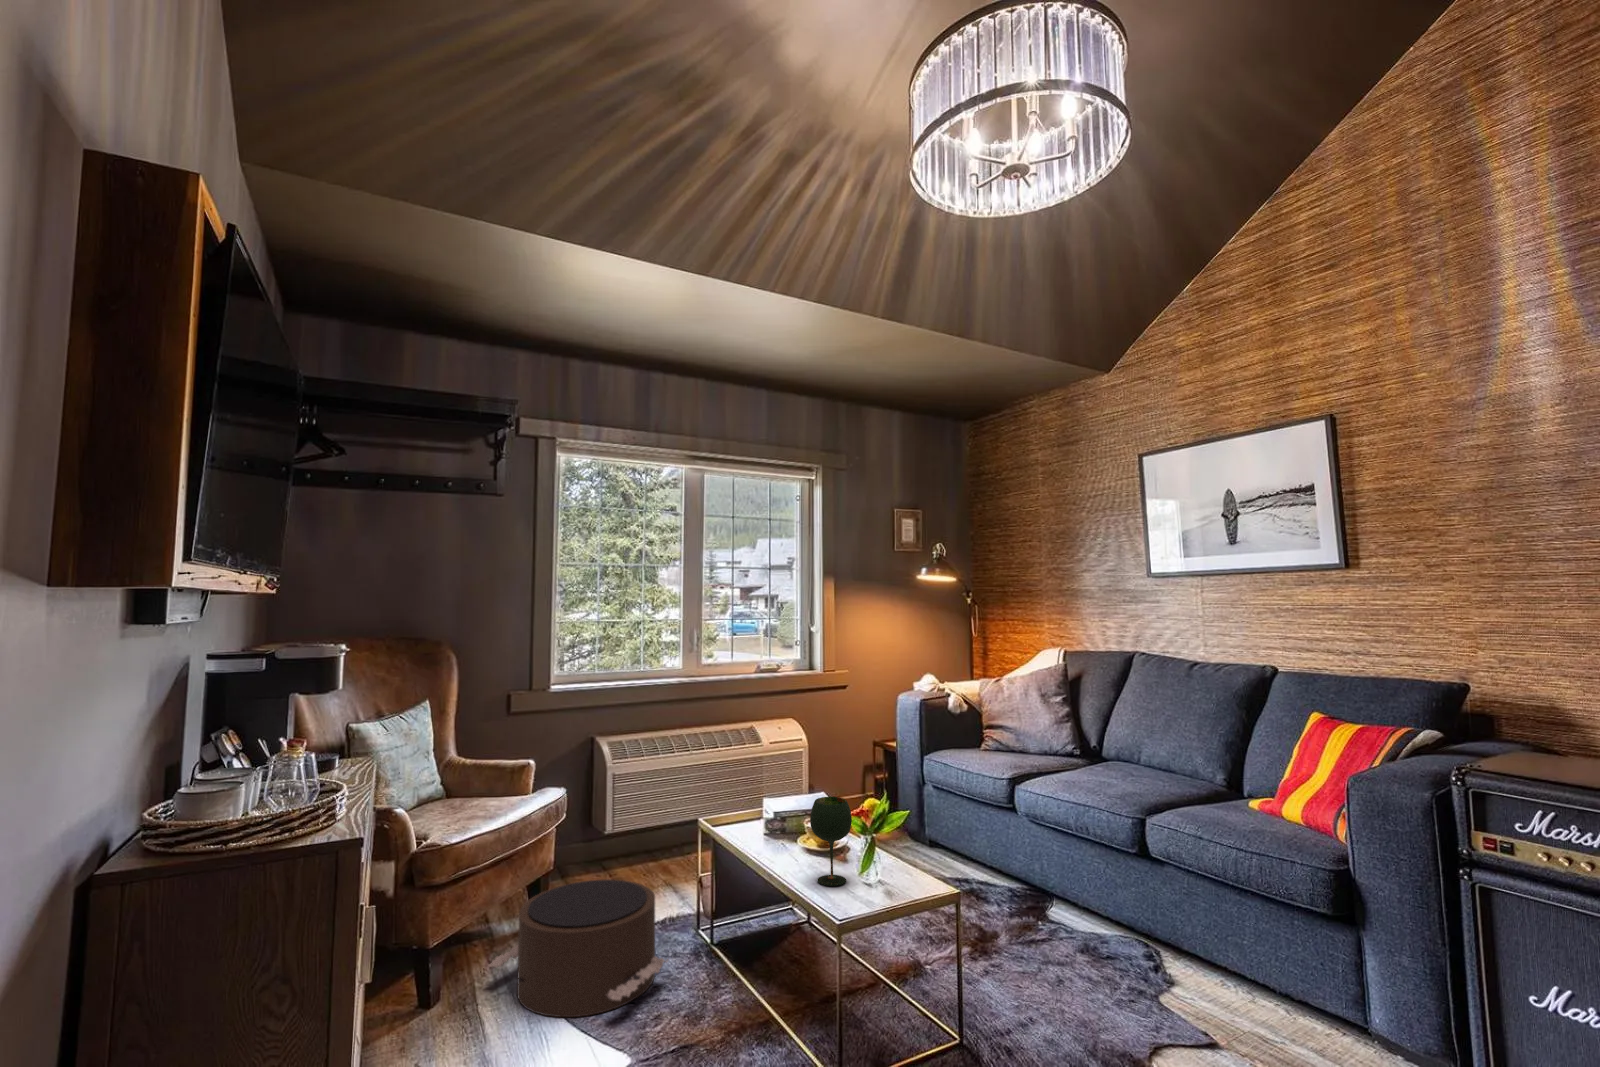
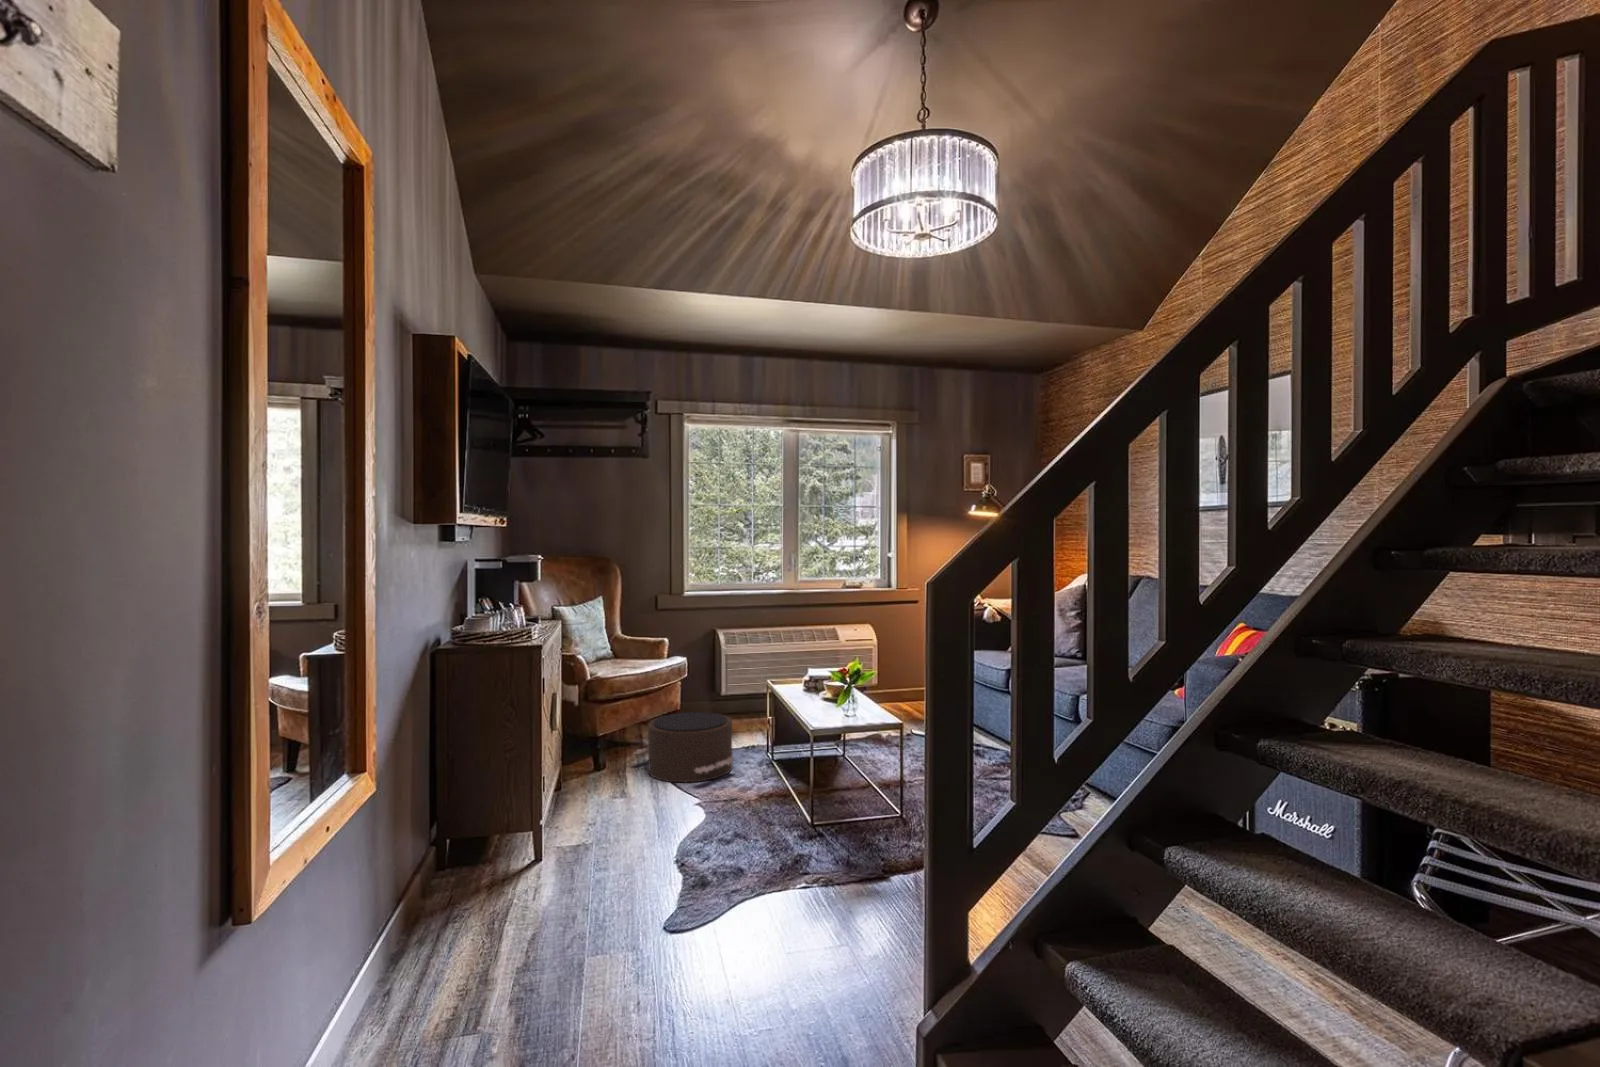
wine glass: present [810,797,852,886] -> none [814,660,841,714]

